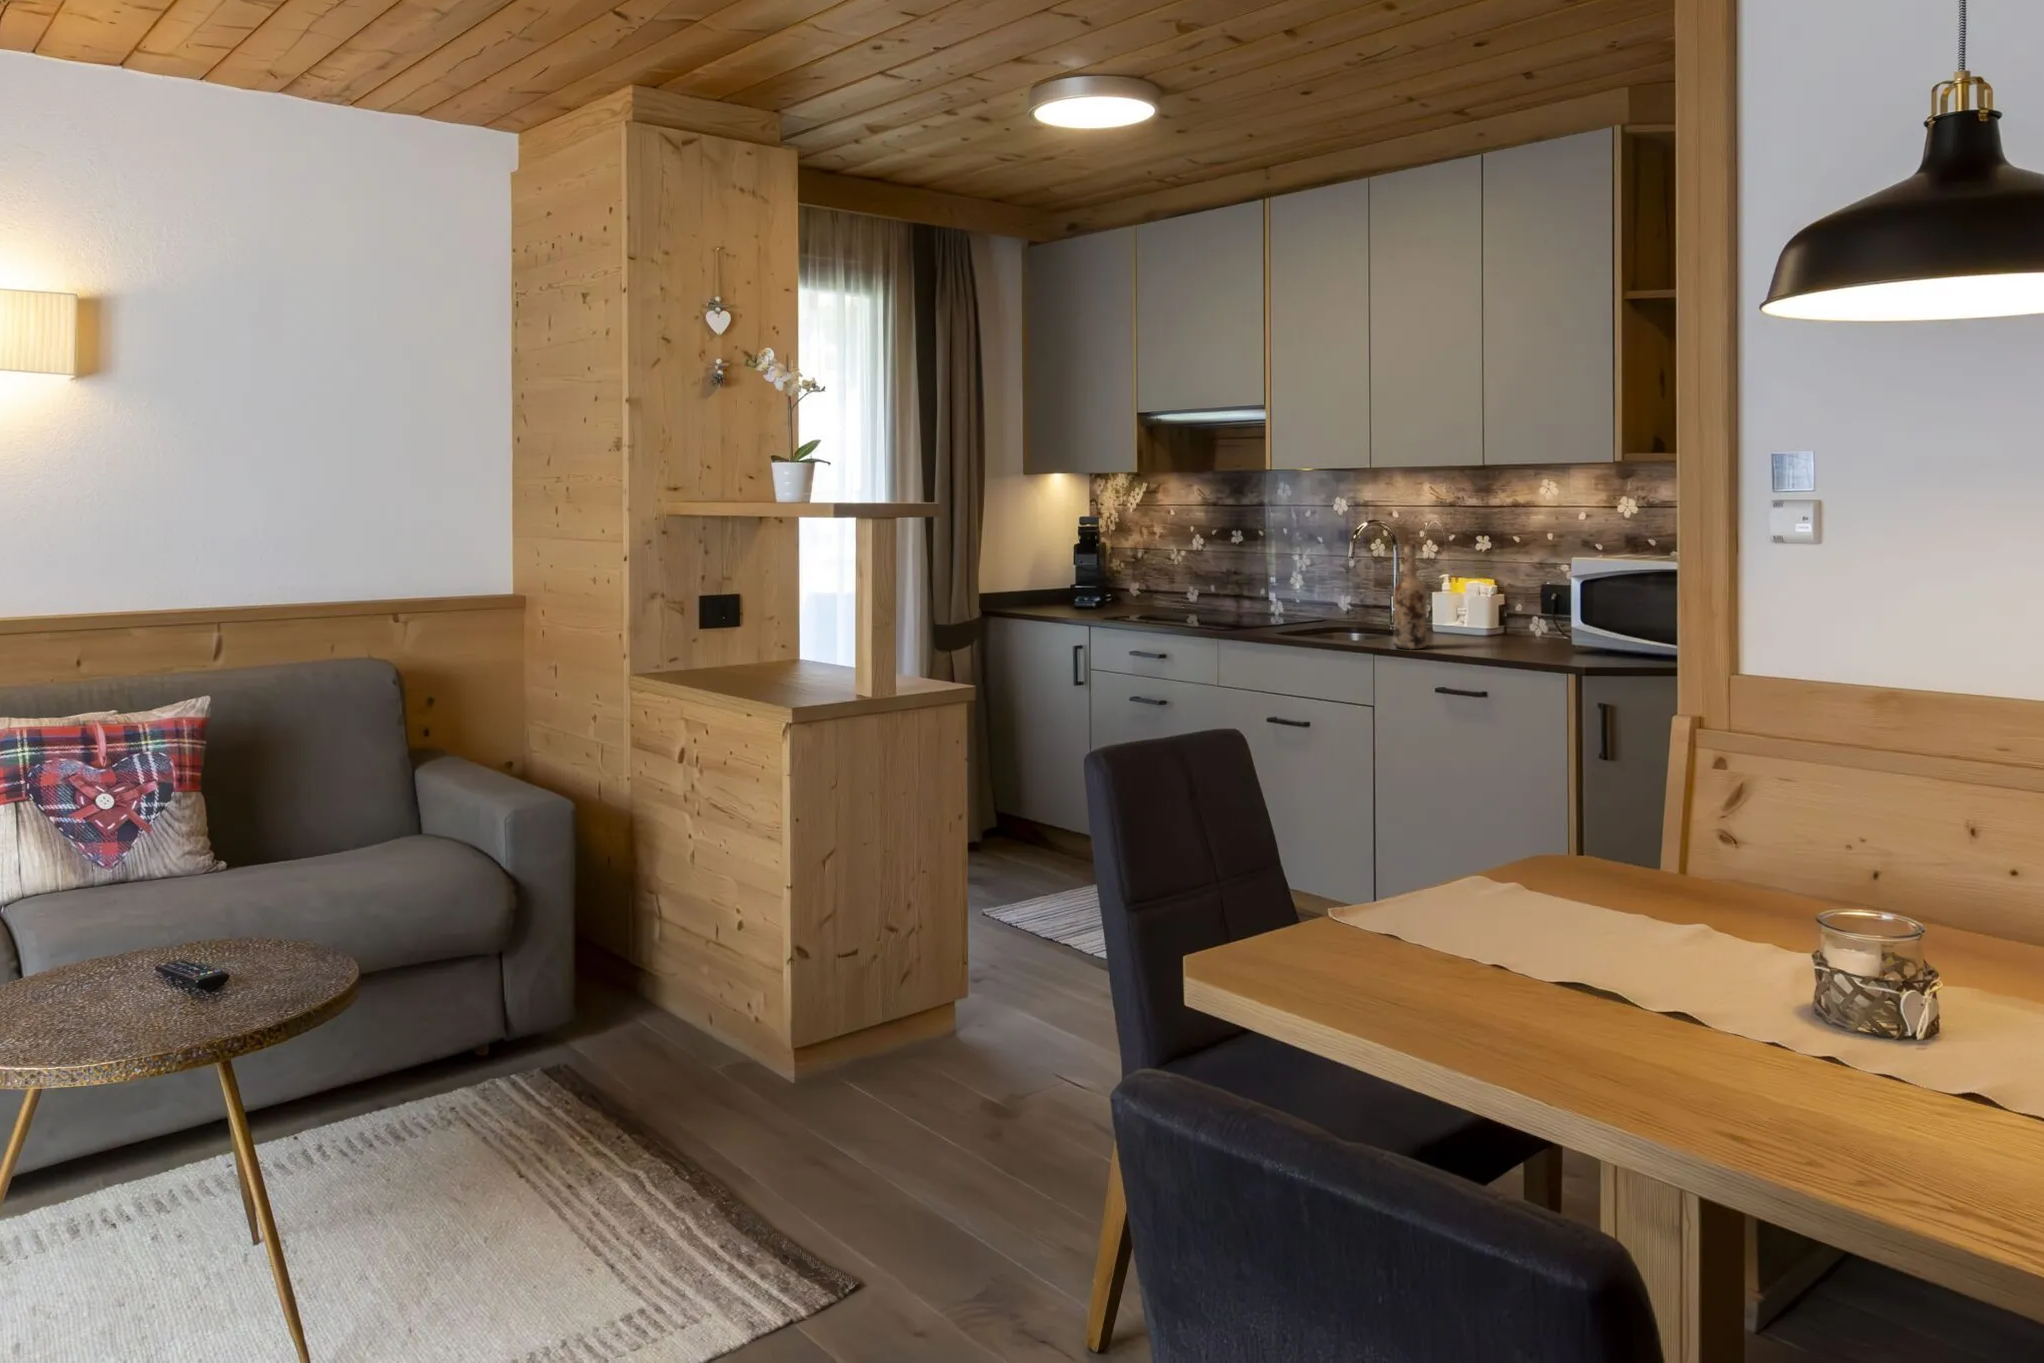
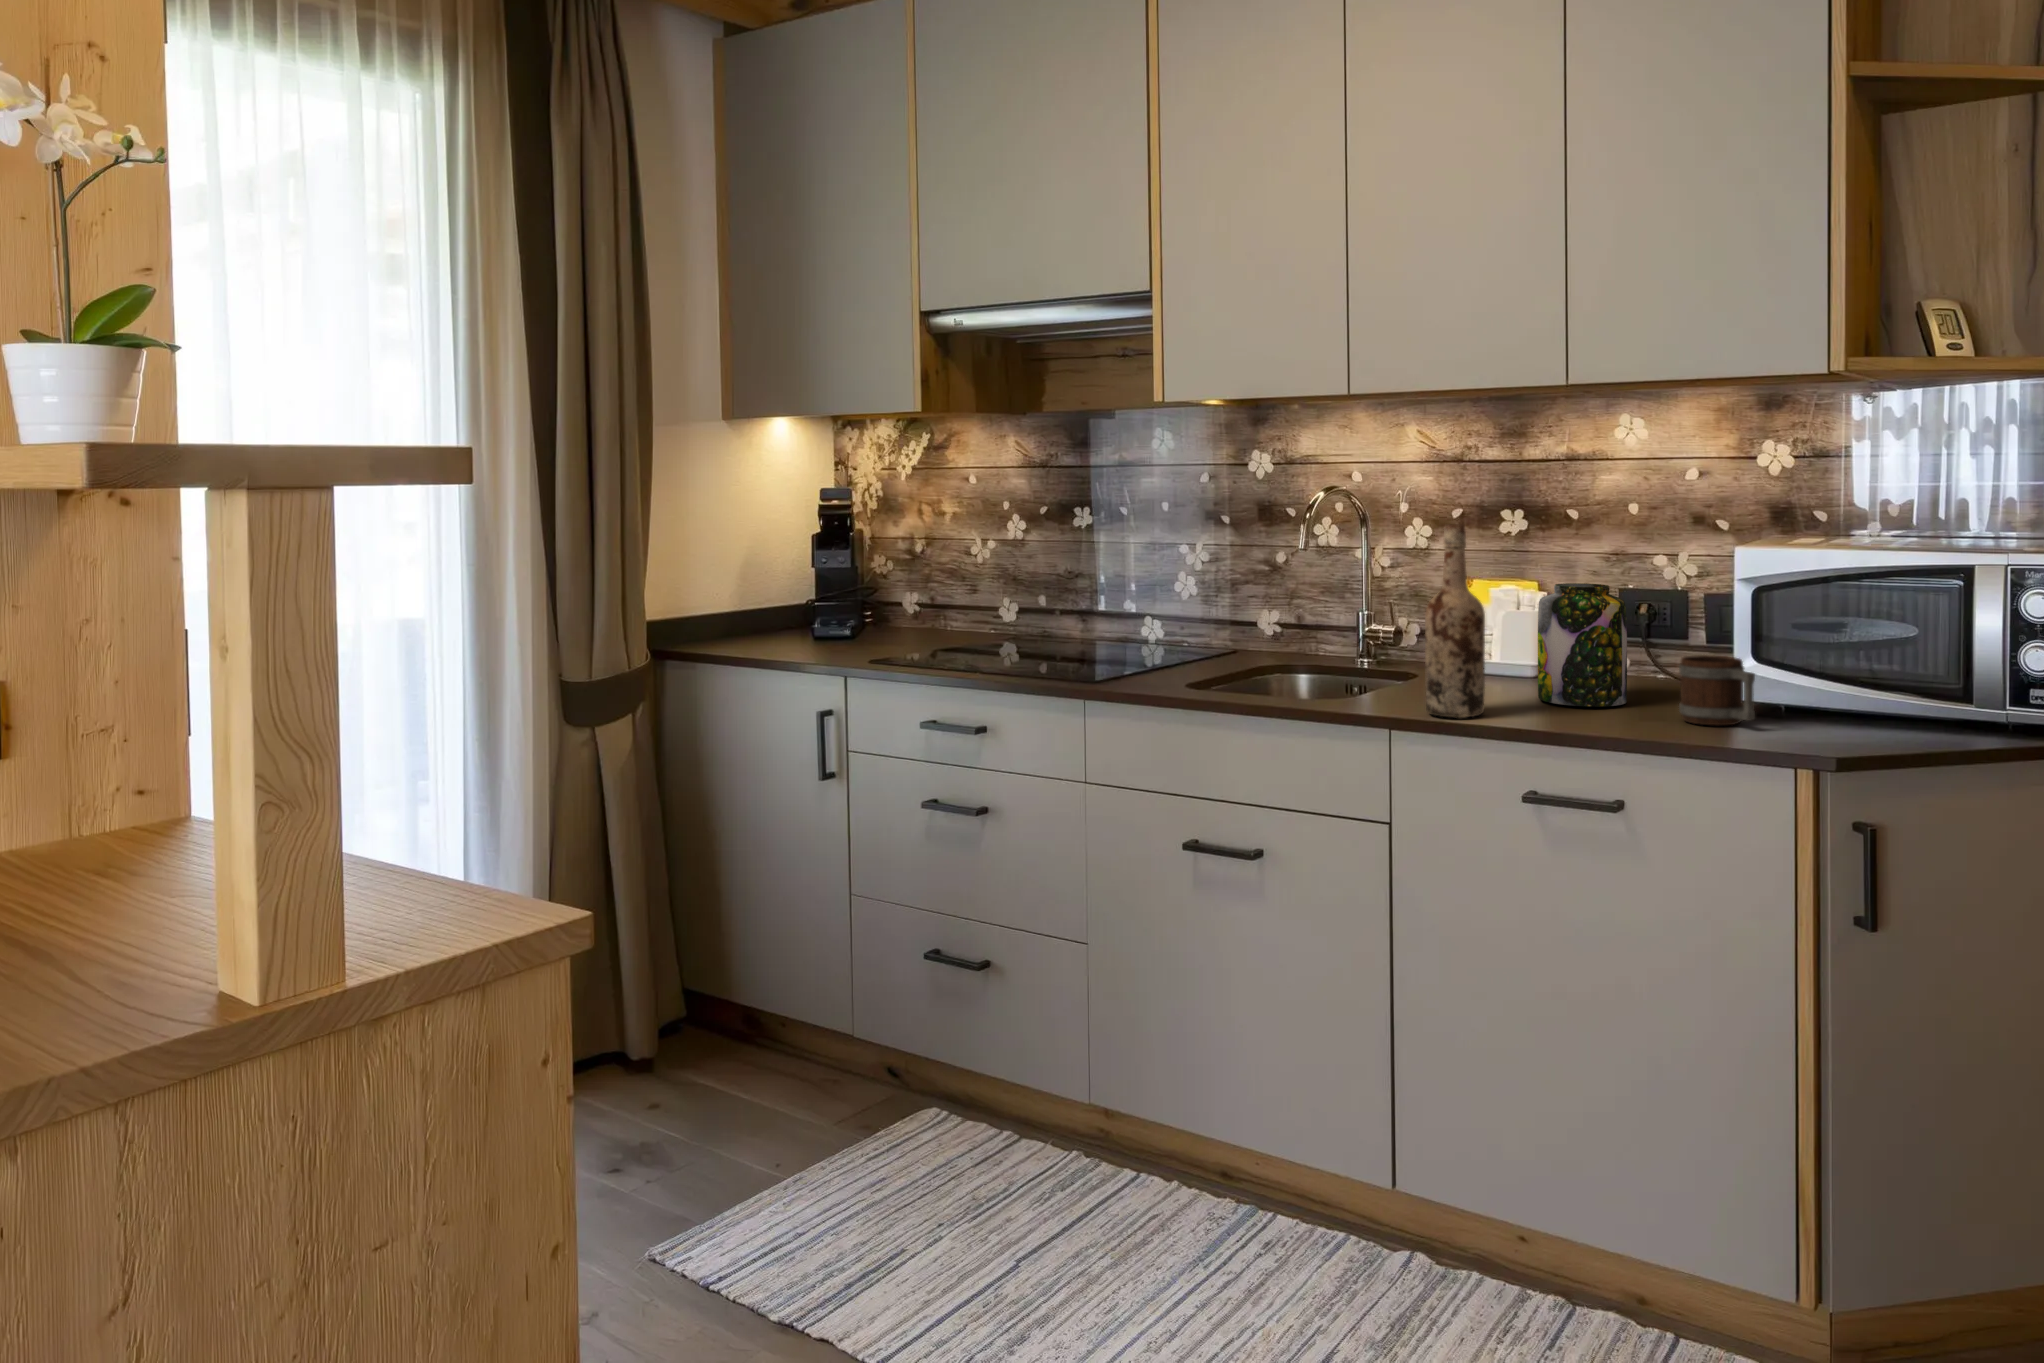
jar: none [1466,578,1515,647] -> present [1538,583,1627,707]
mug: none [1529,618,1565,655] -> present [1679,655,1755,725]

